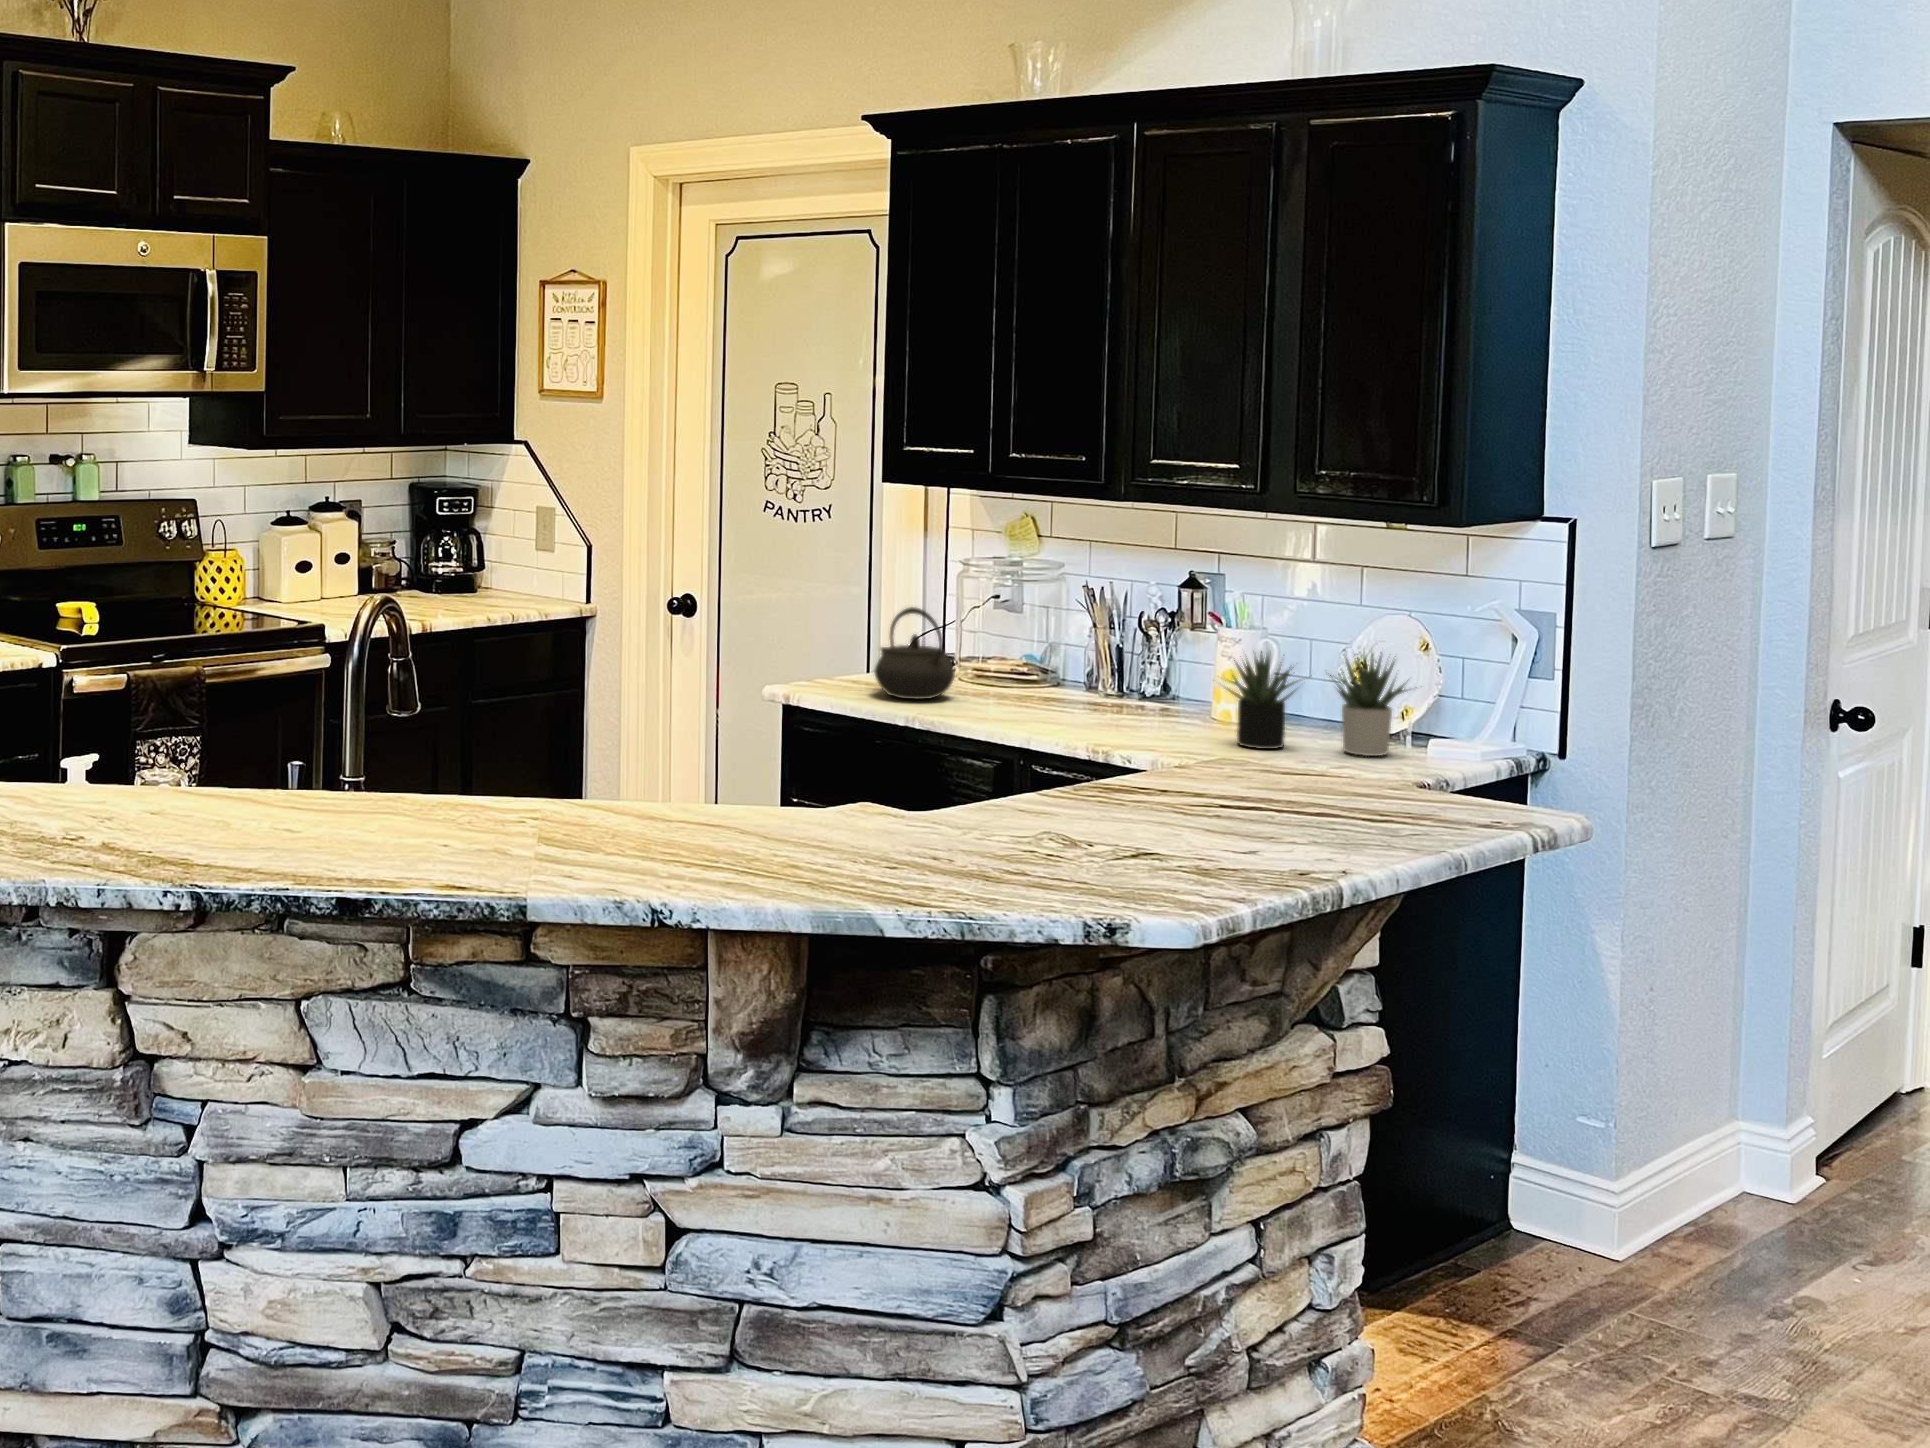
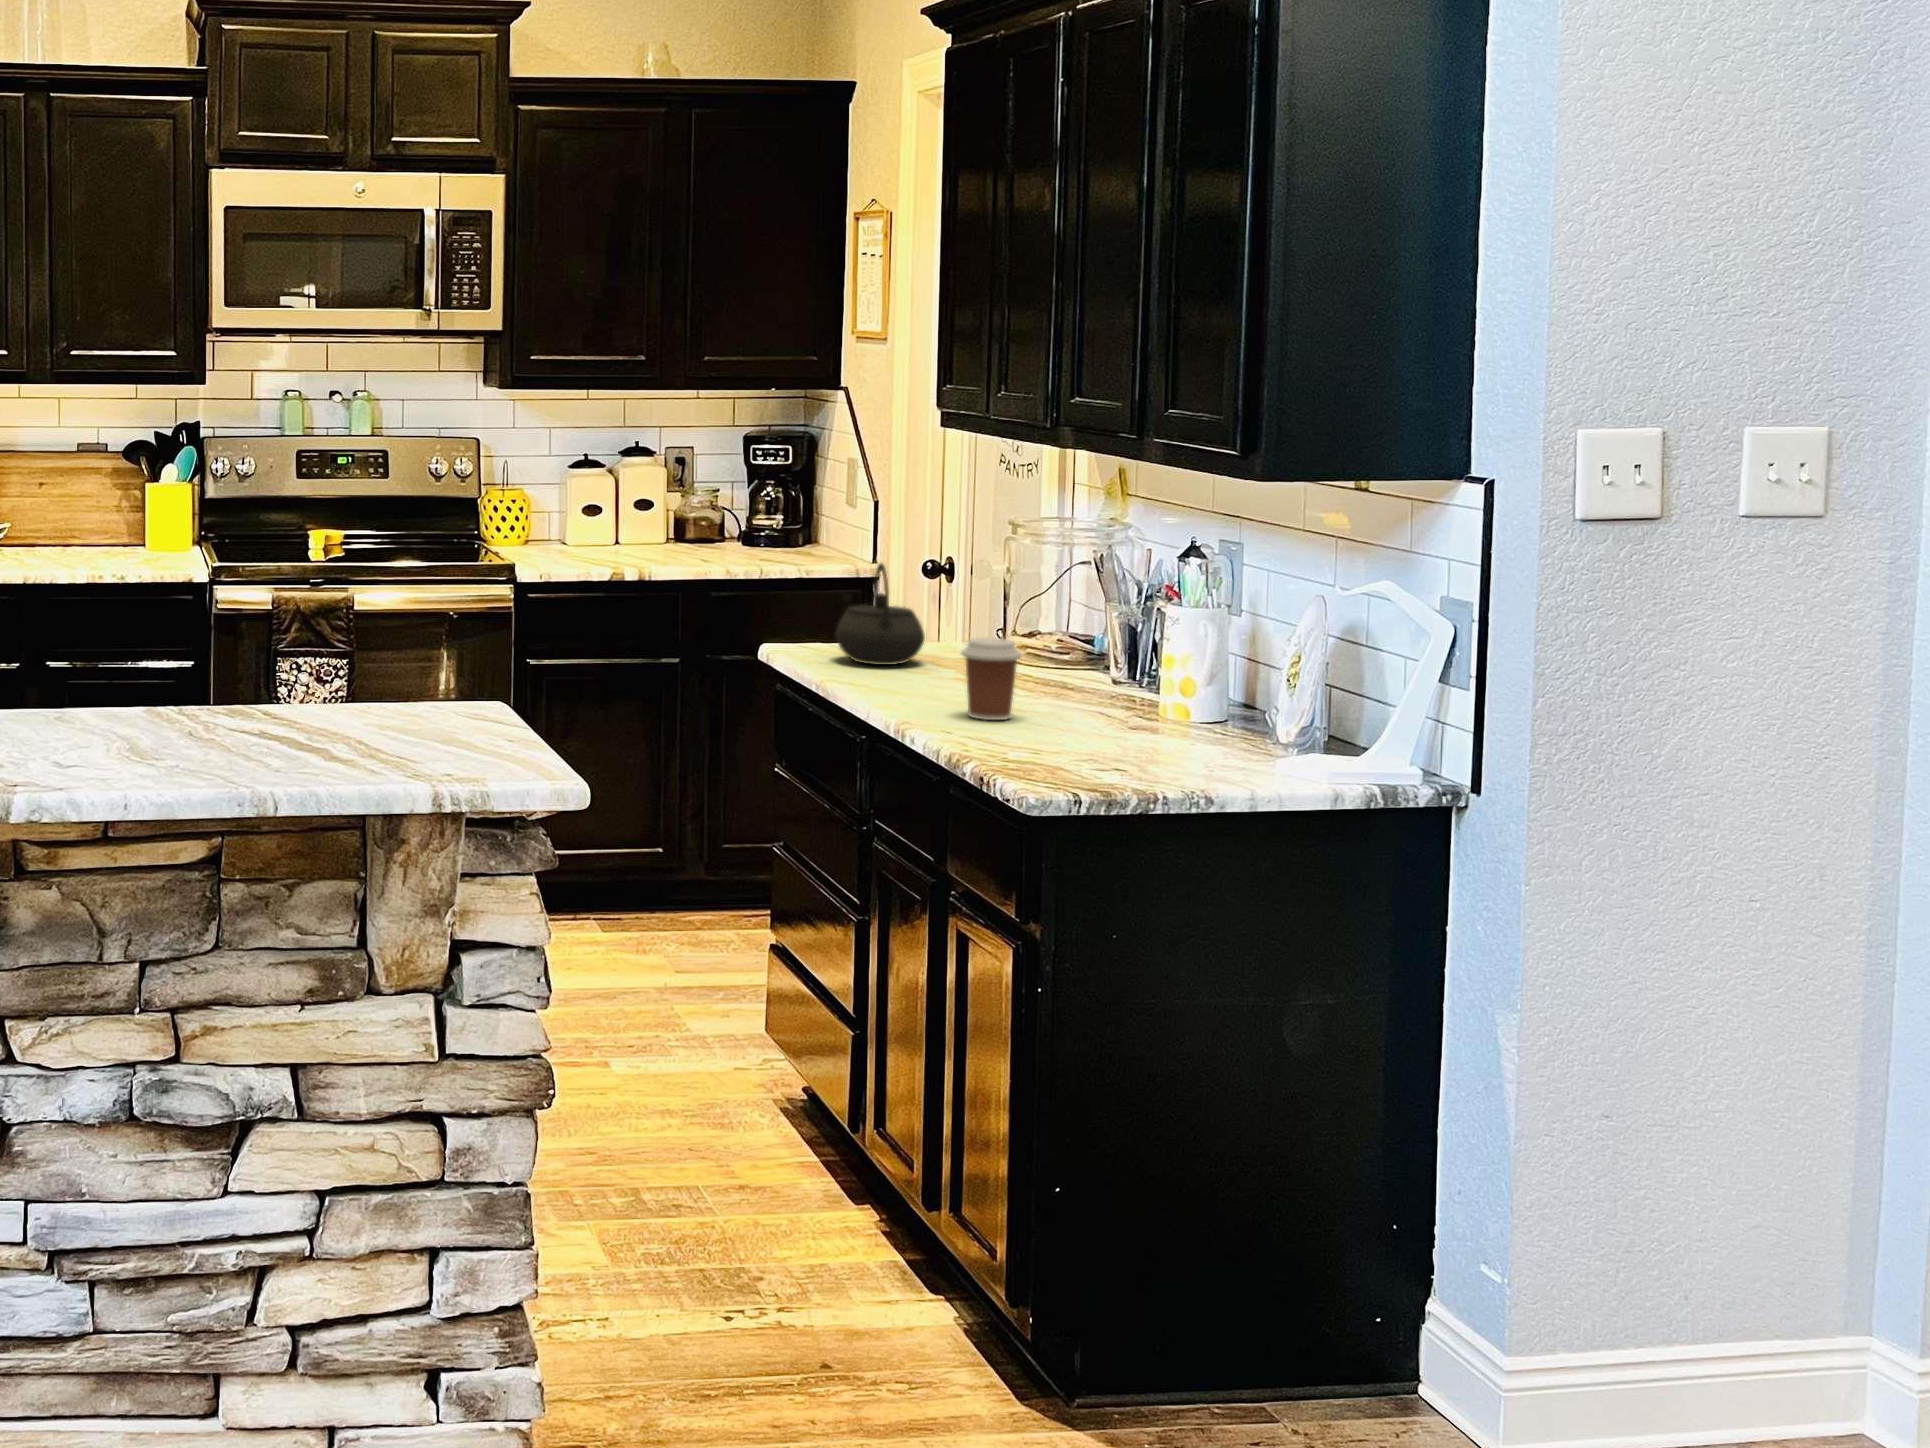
succulent plant: present [1225,651,1408,756] -> none [1061,616,1286,761]
coffee cup: none [1110,669,1163,740] -> present [961,638,1021,720]

